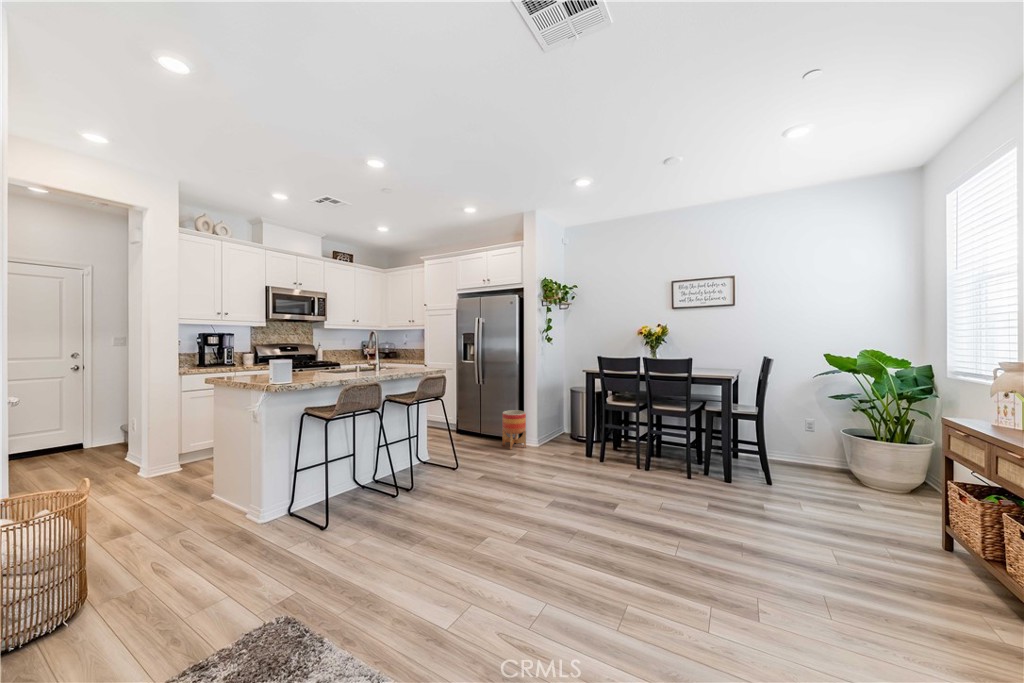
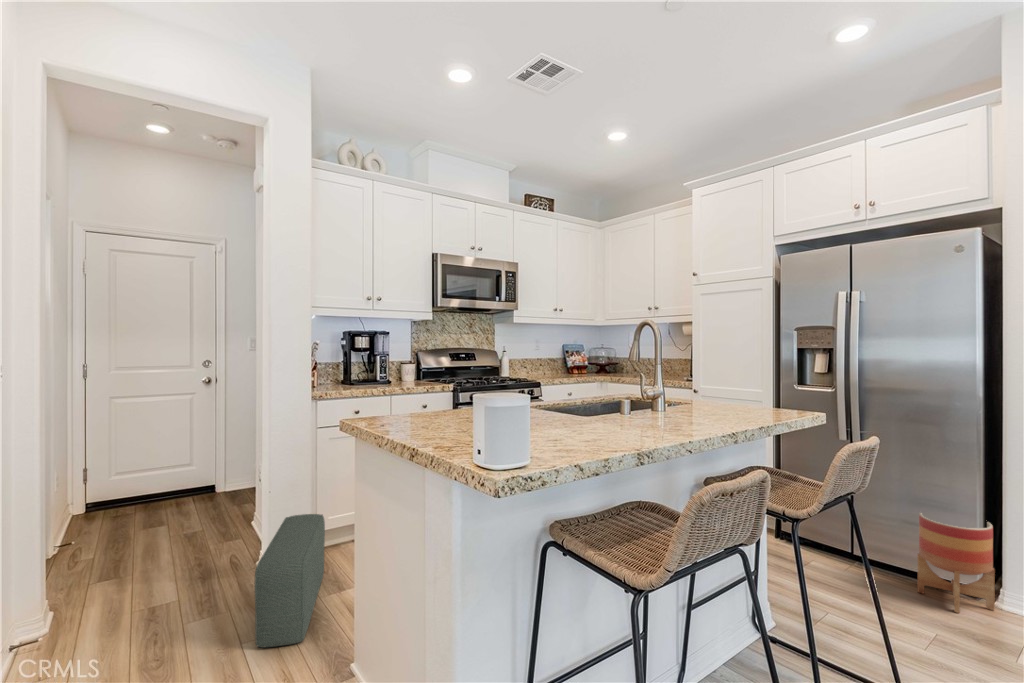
pouf: none [146,439,189,502] -> present [254,514,325,647]

